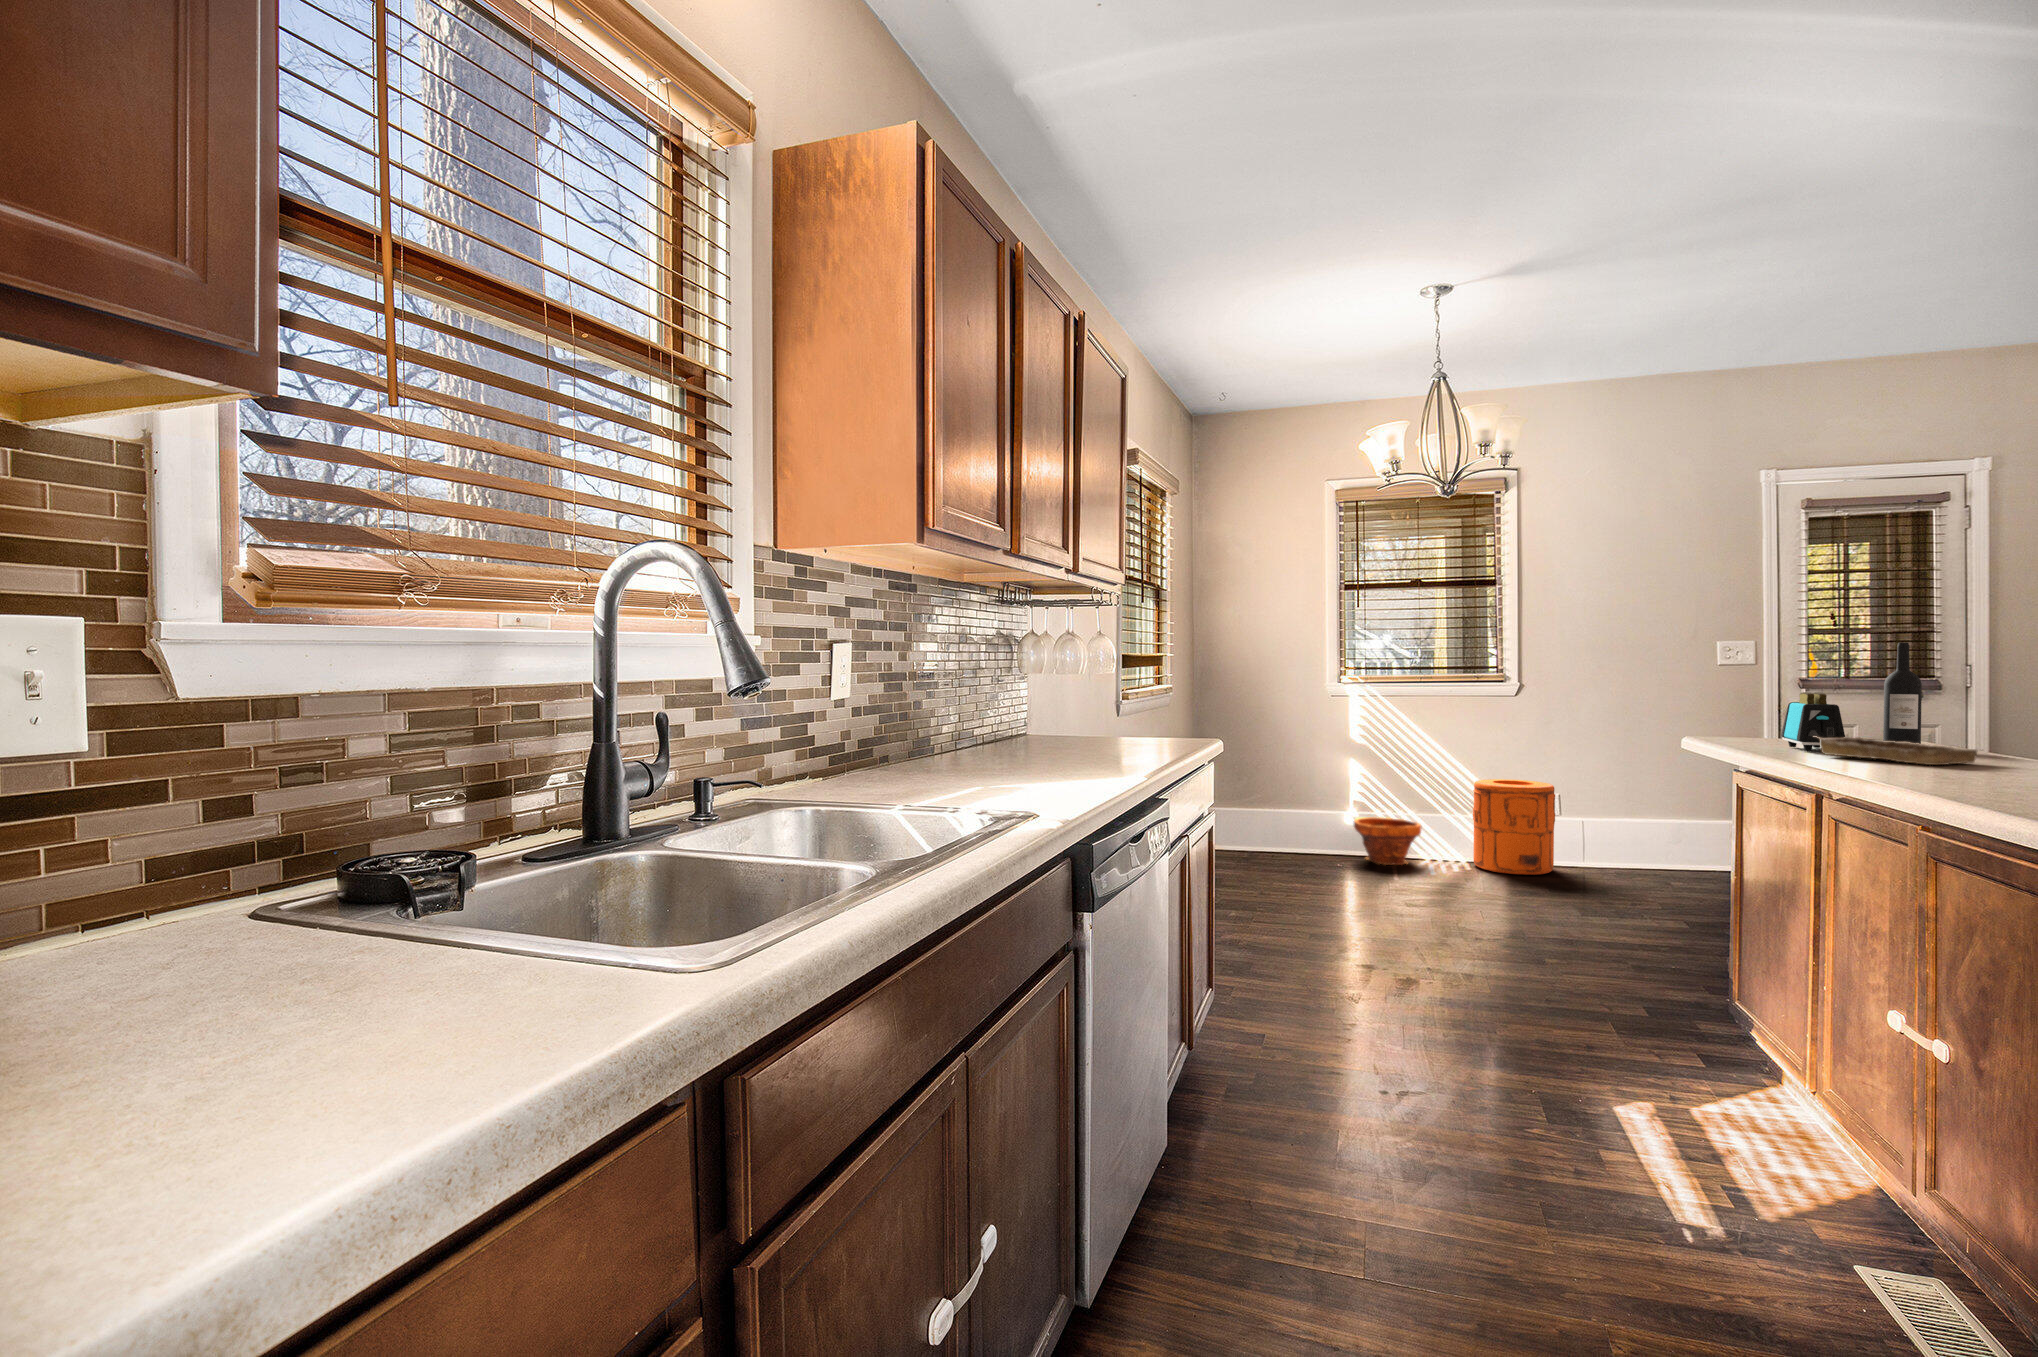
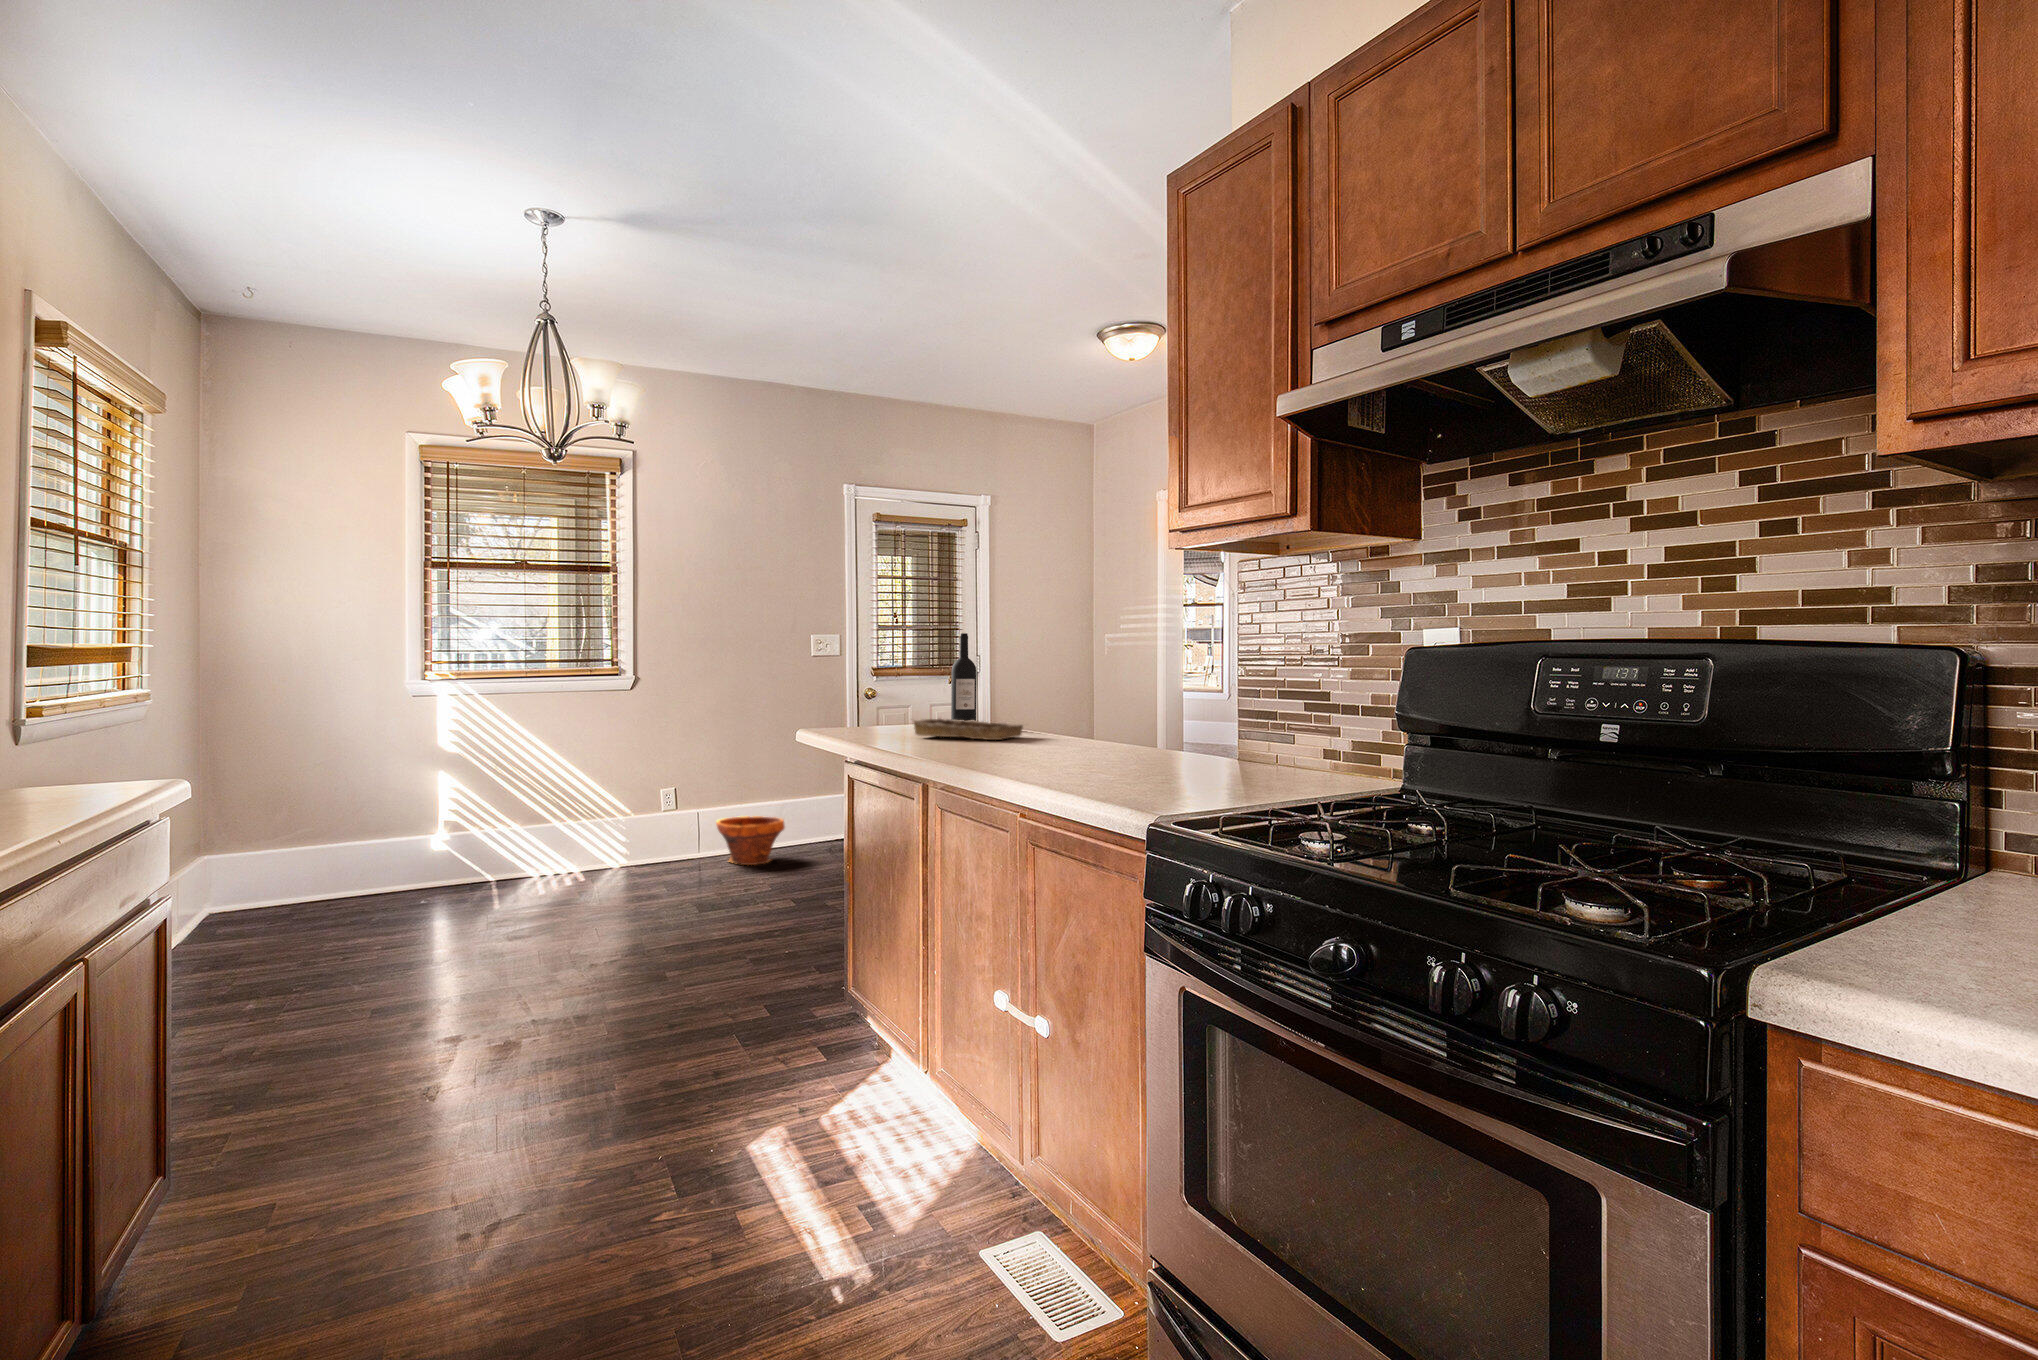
toaster: present [1781,692,1845,751] -> none [879,678,929,733]
trash can: present [1473,779,1555,875] -> none [589,779,673,881]
planter: present [1354,817,1421,865] -> present [716,816,785,865]

